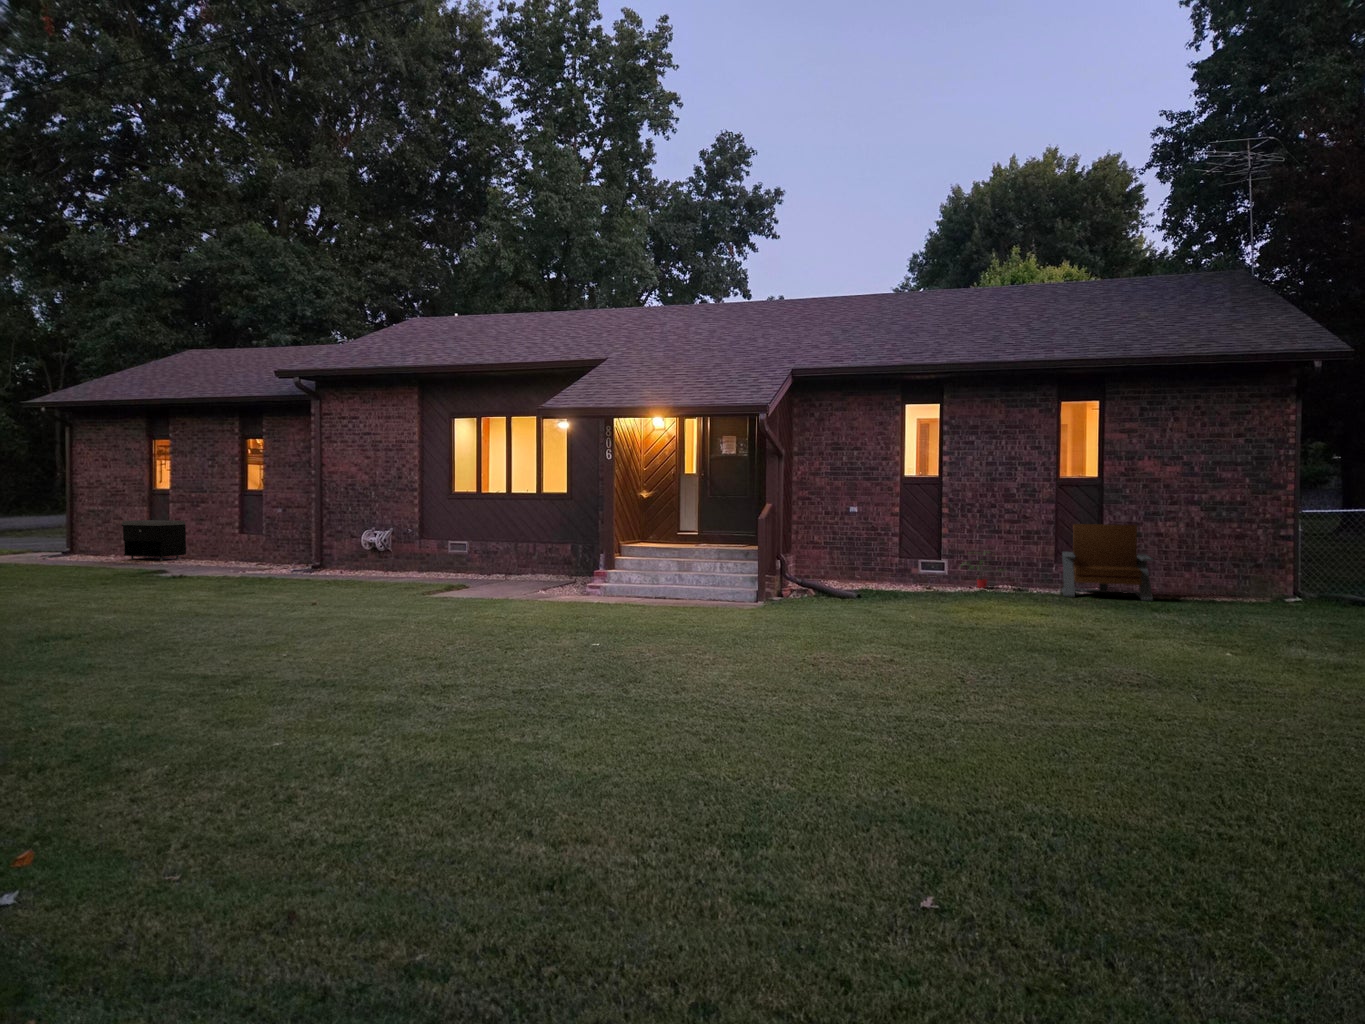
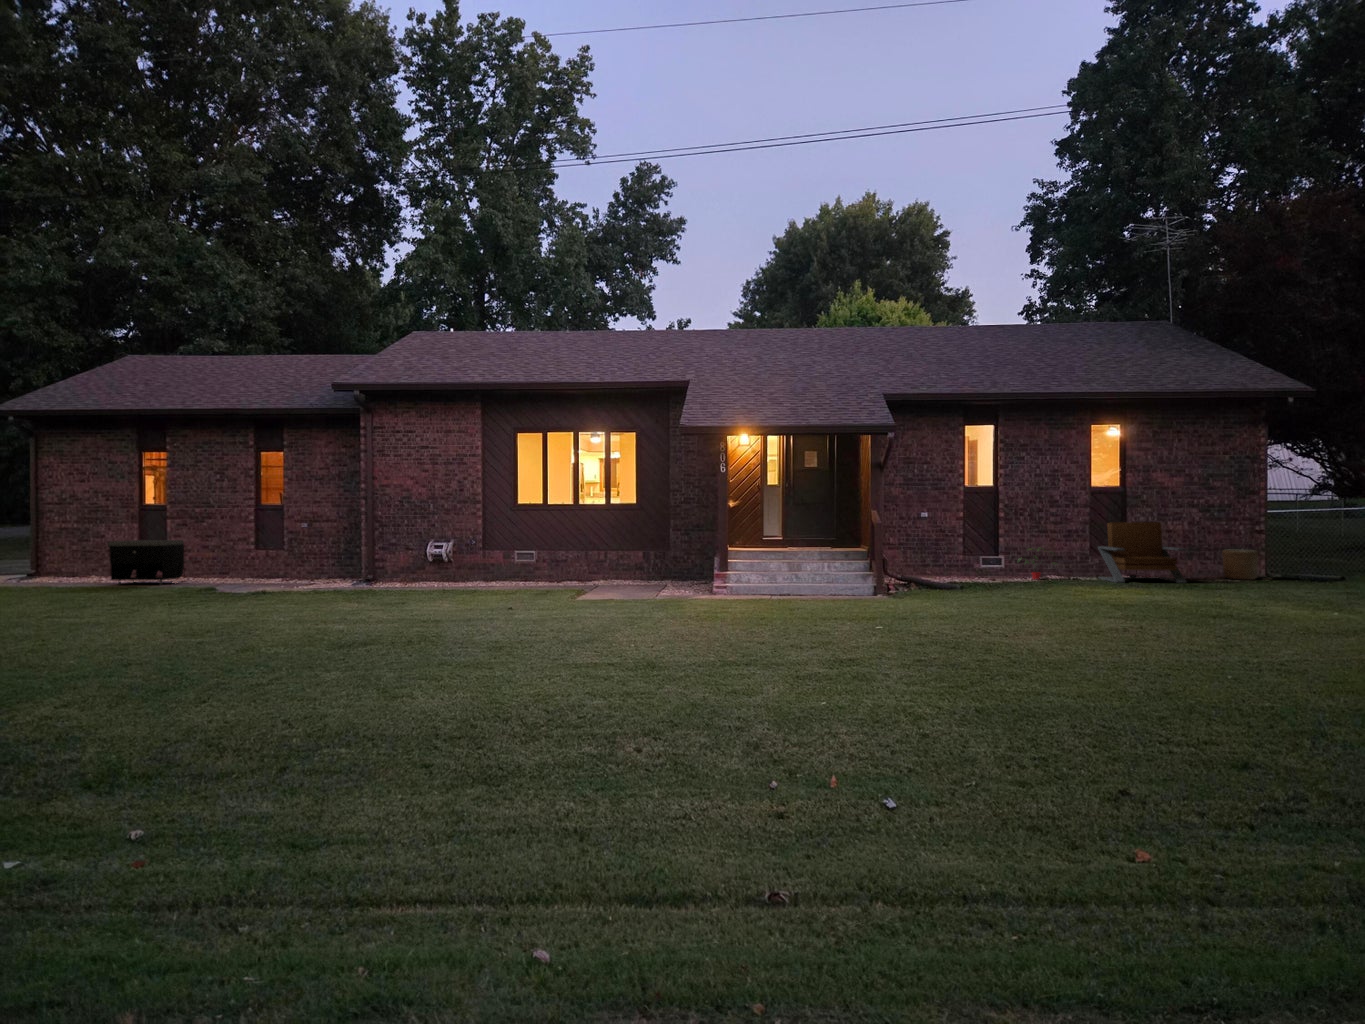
woven basket: none [1222,561,1268,600] -> present [1222,549,1258,580]

